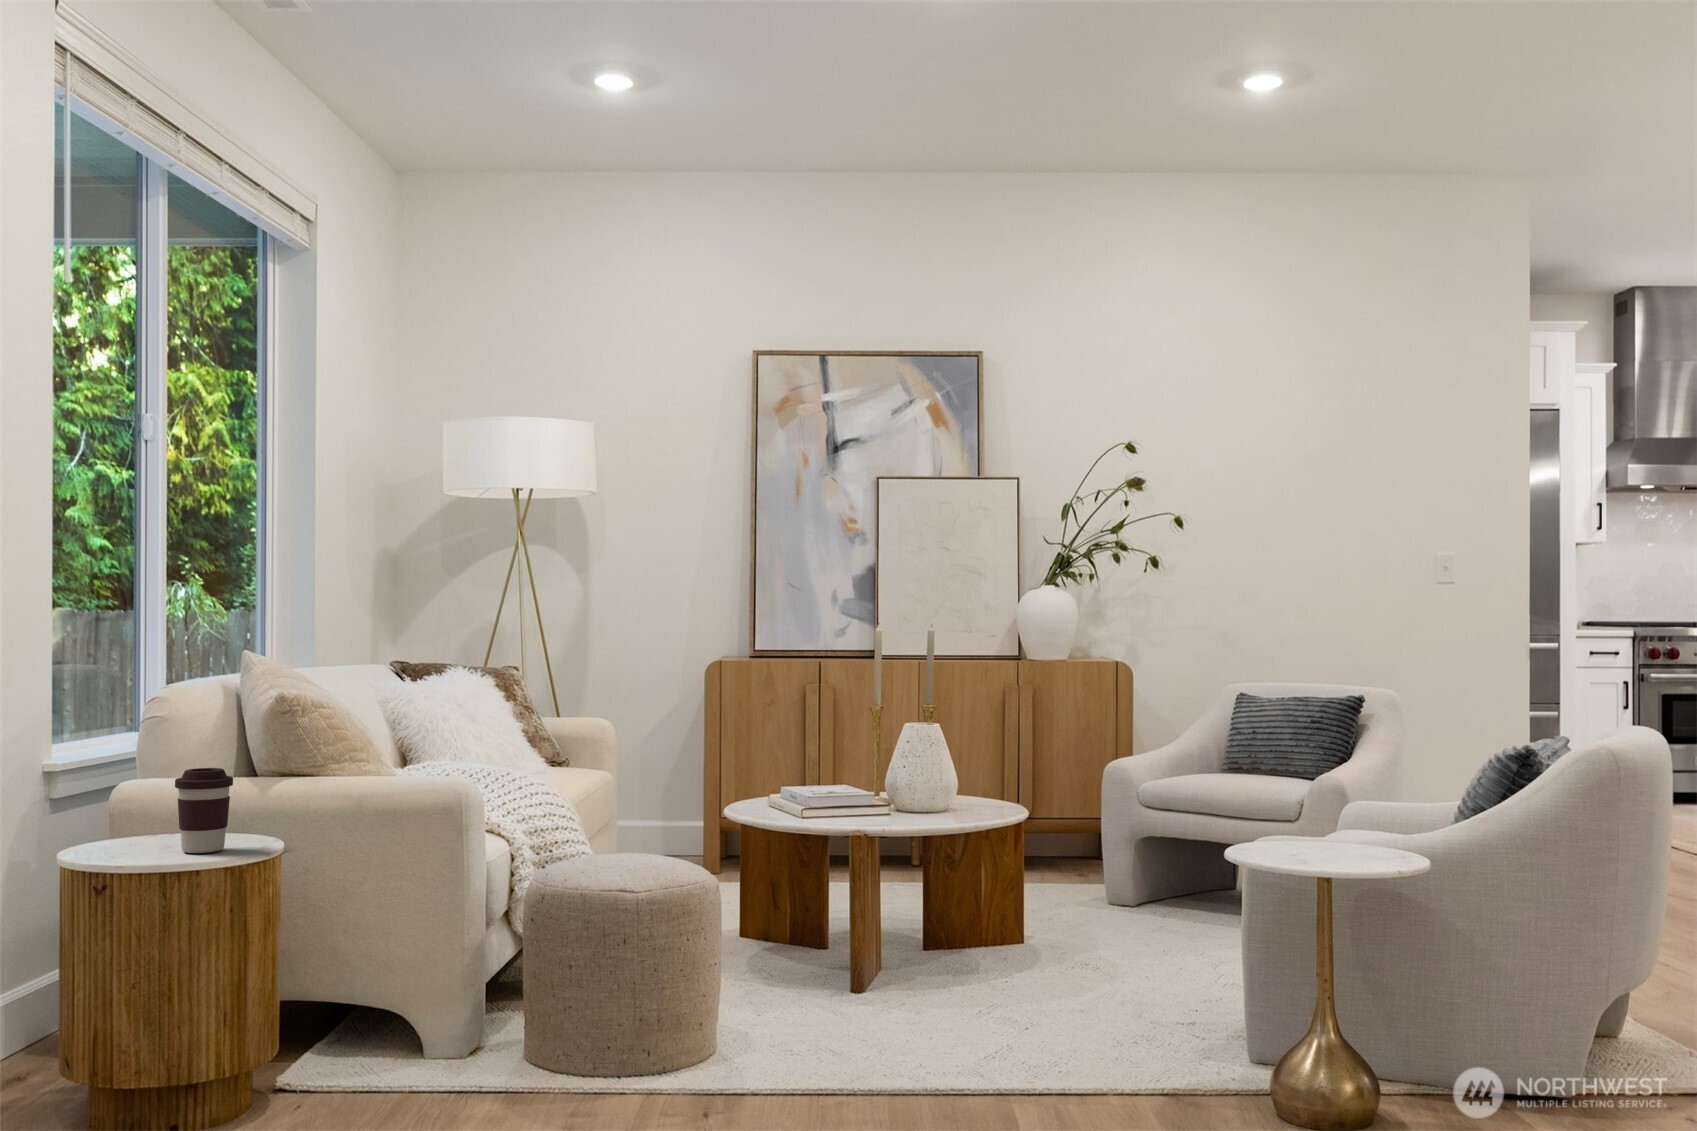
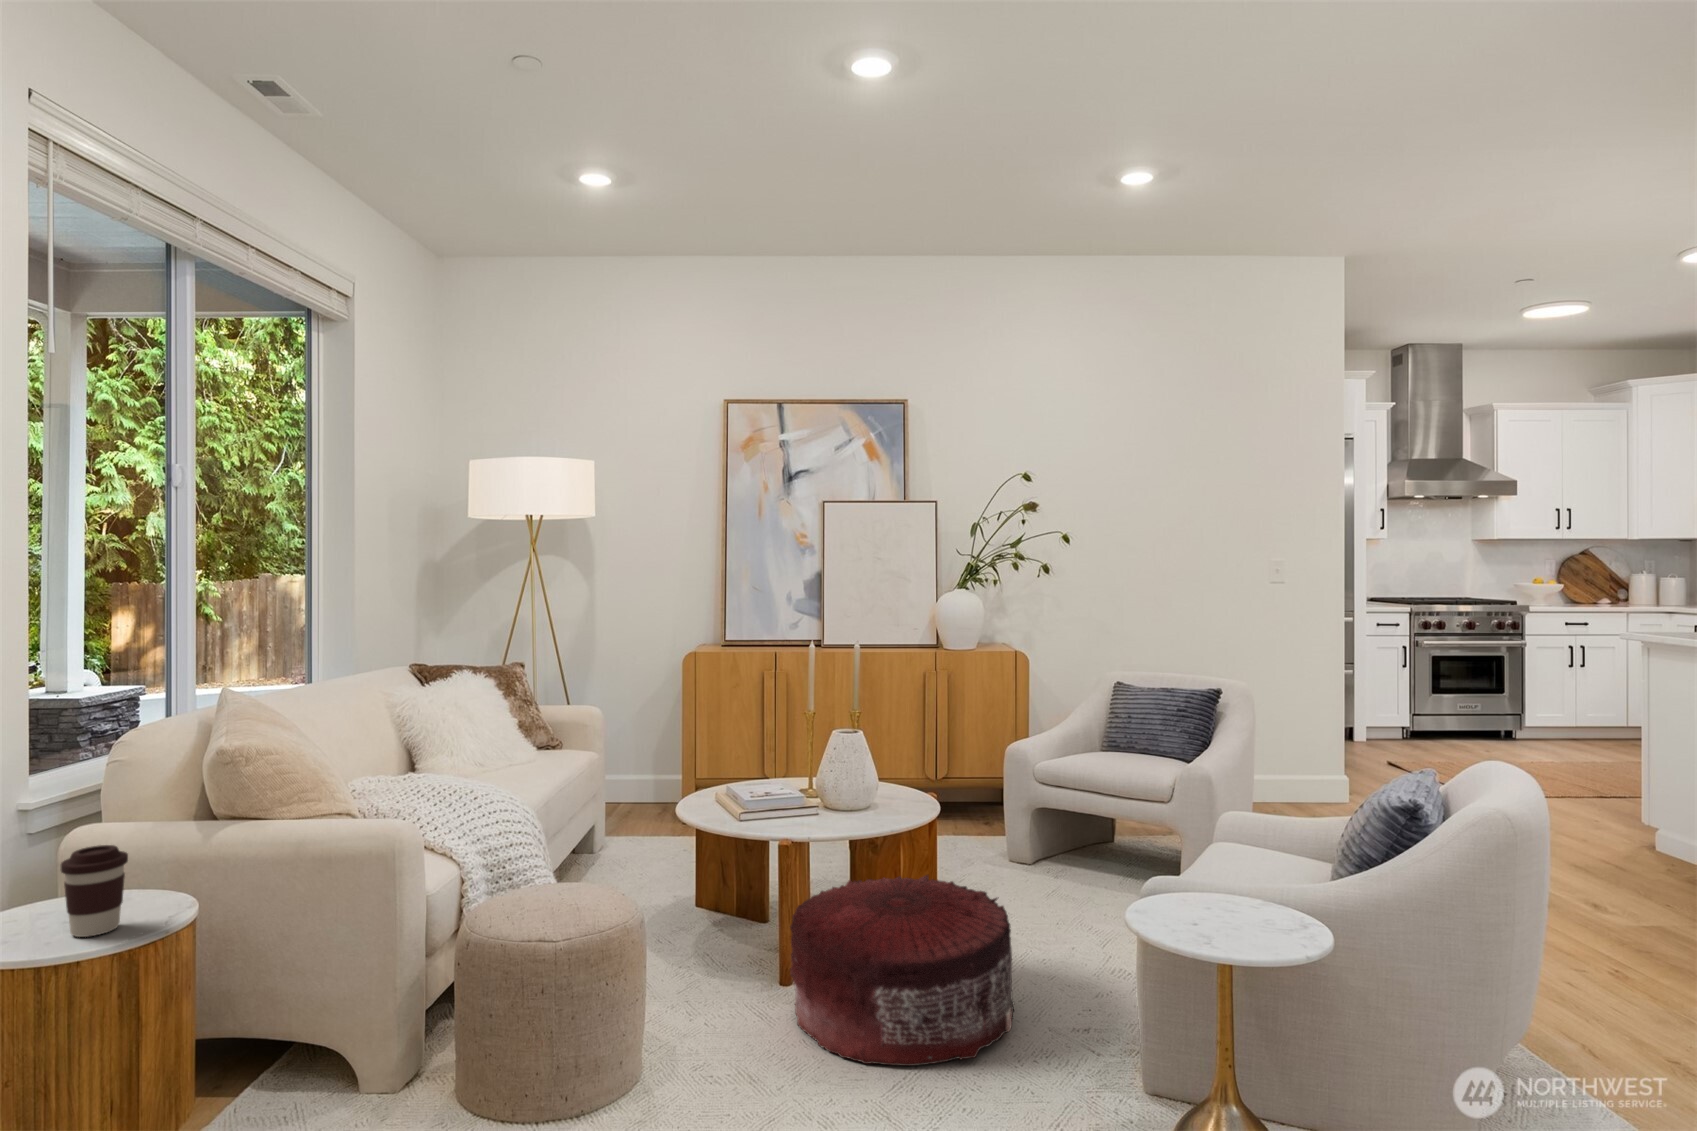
pouf: none [869,874,1119,1047] -> present [790,875,1014,1066]

